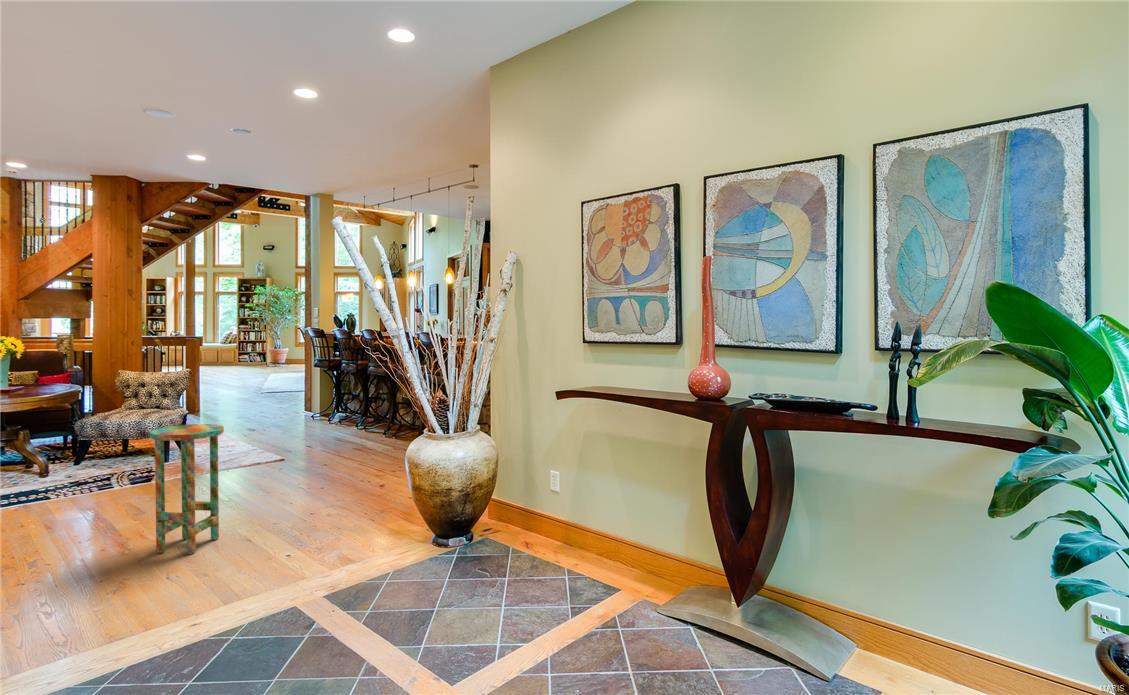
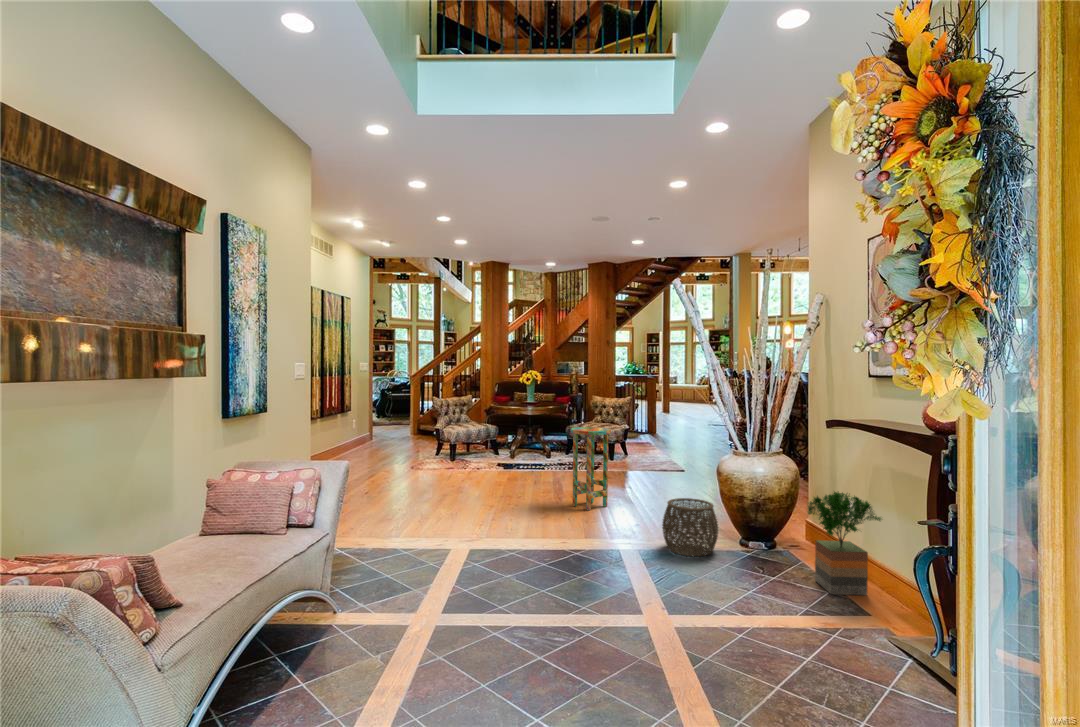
potted tree: none [540,466,607,577] -> present [808,492,881,595]
woven basket: none [353,504,428,585] -> present [662,498,718,556]

